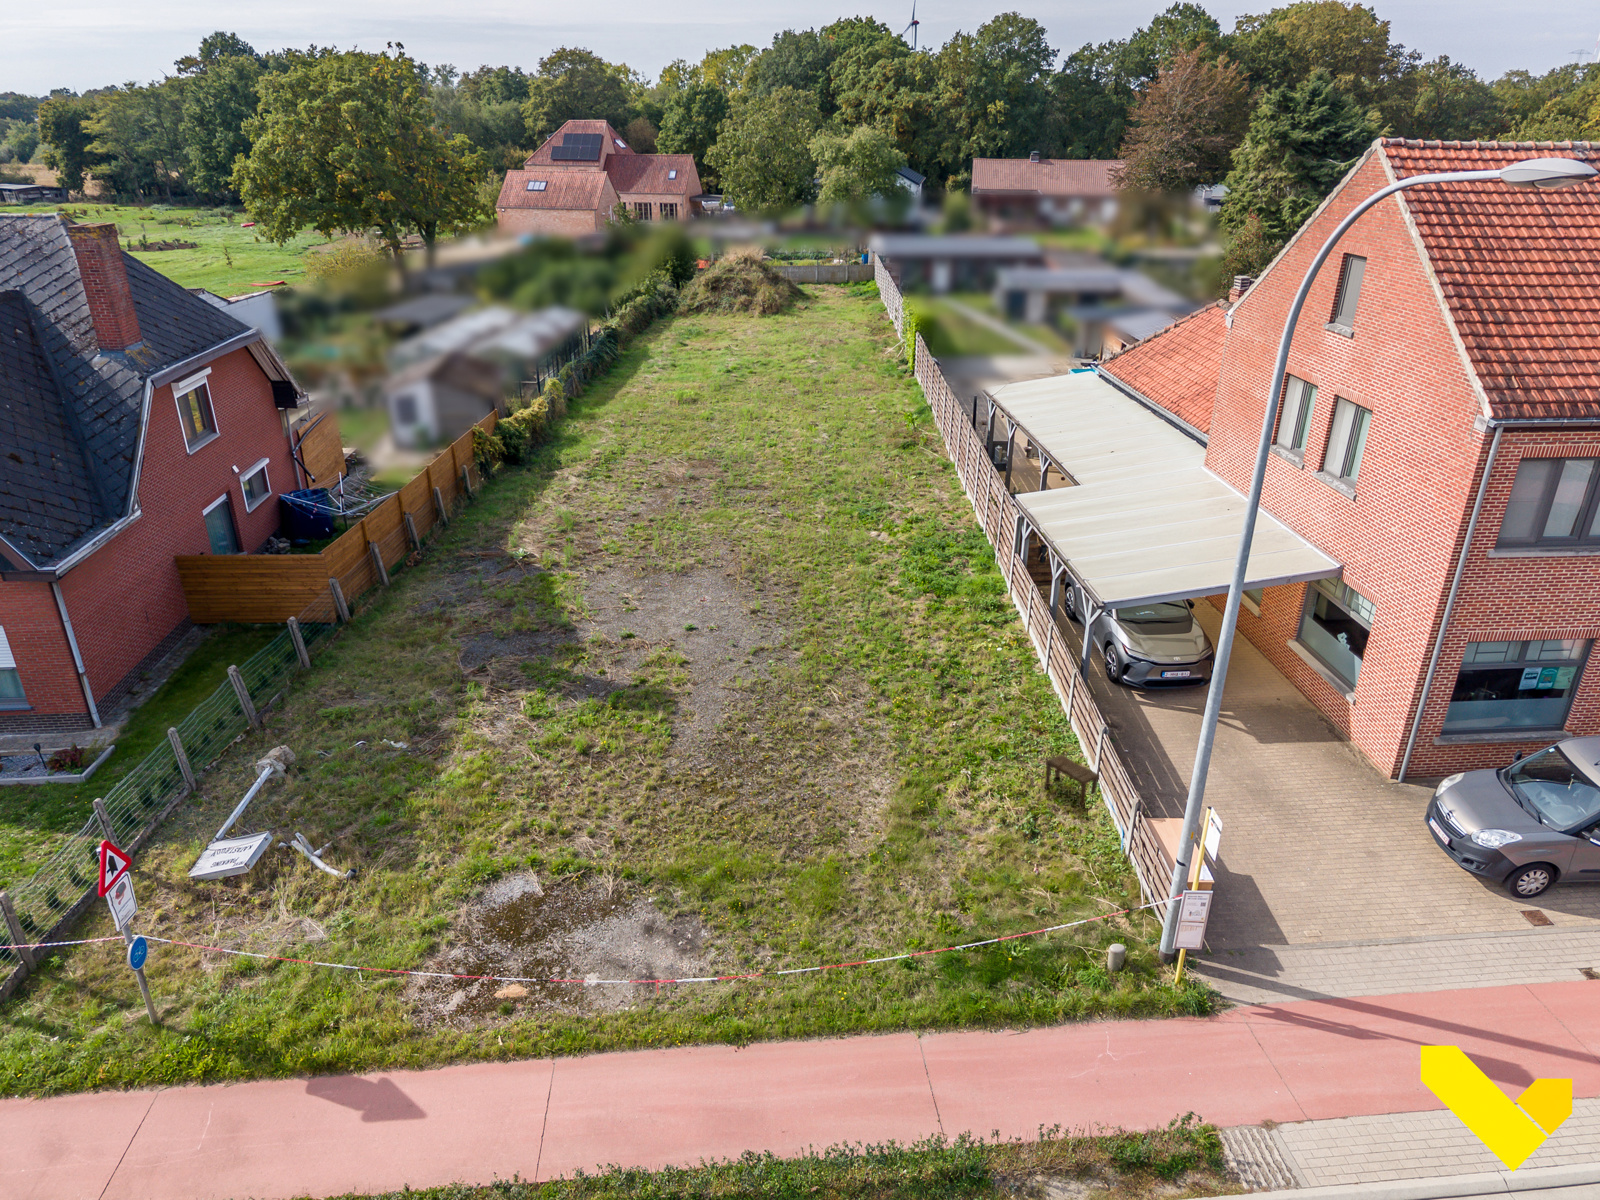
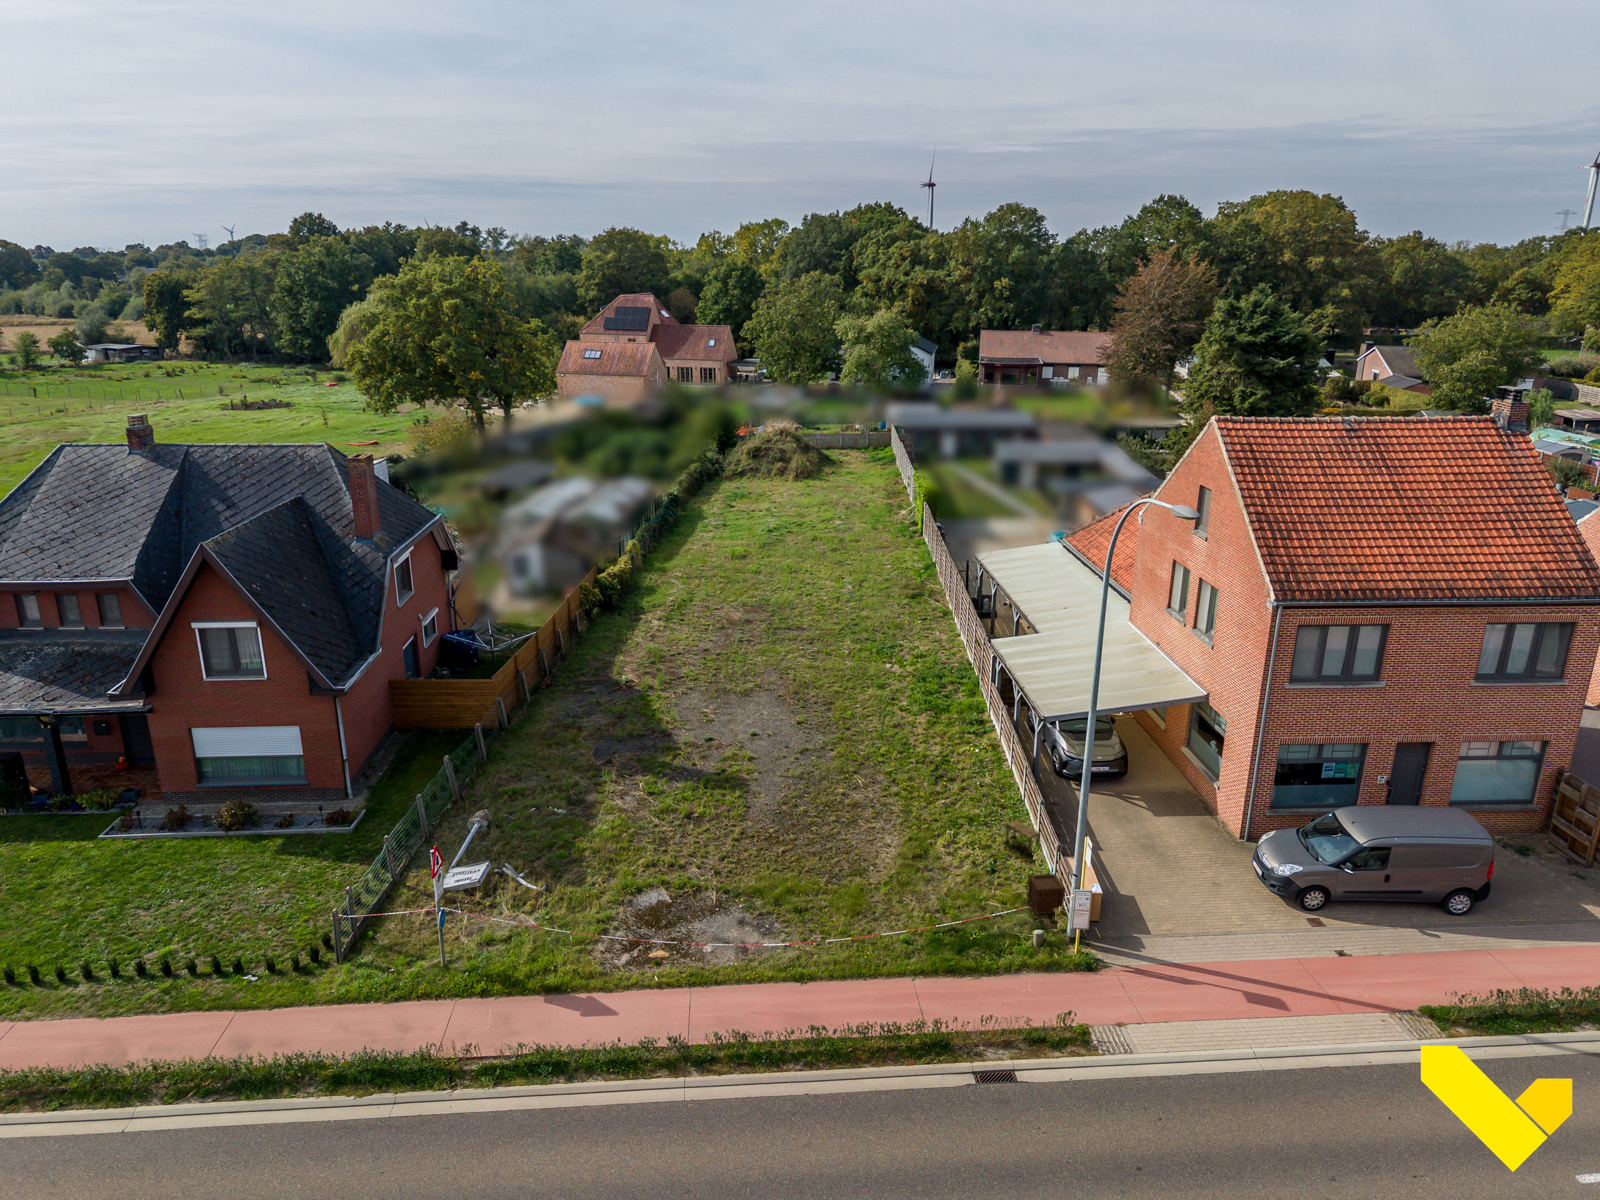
wooden crate: none [1086,844,1149,908] -> present [1027,874,1065,914]

